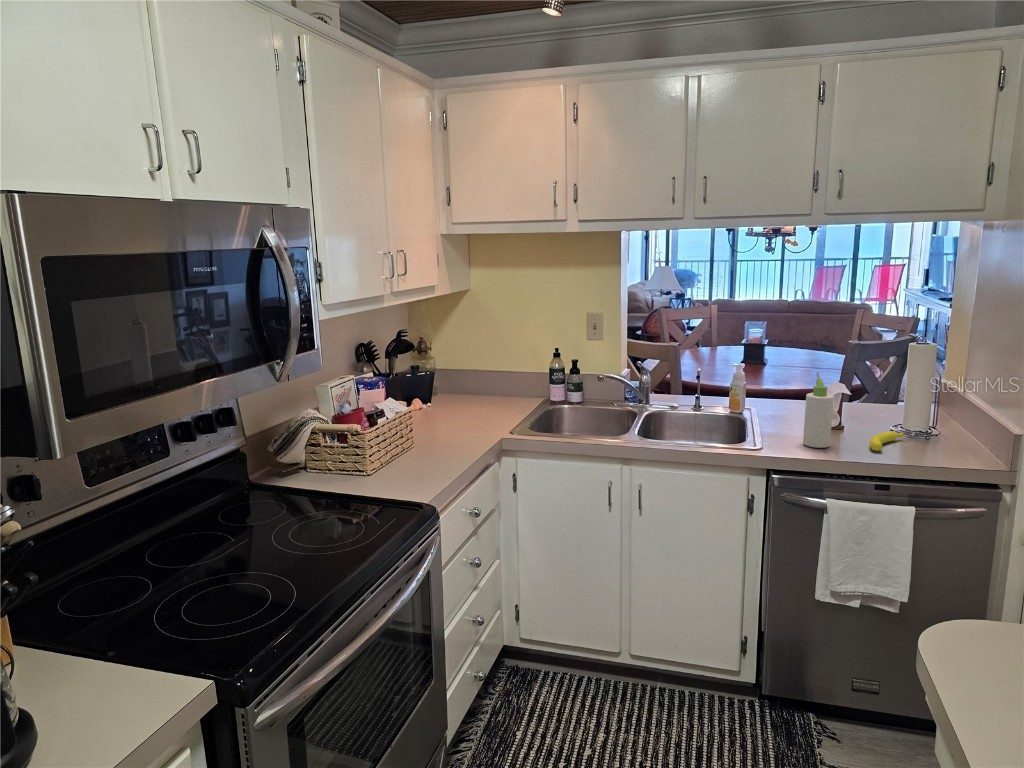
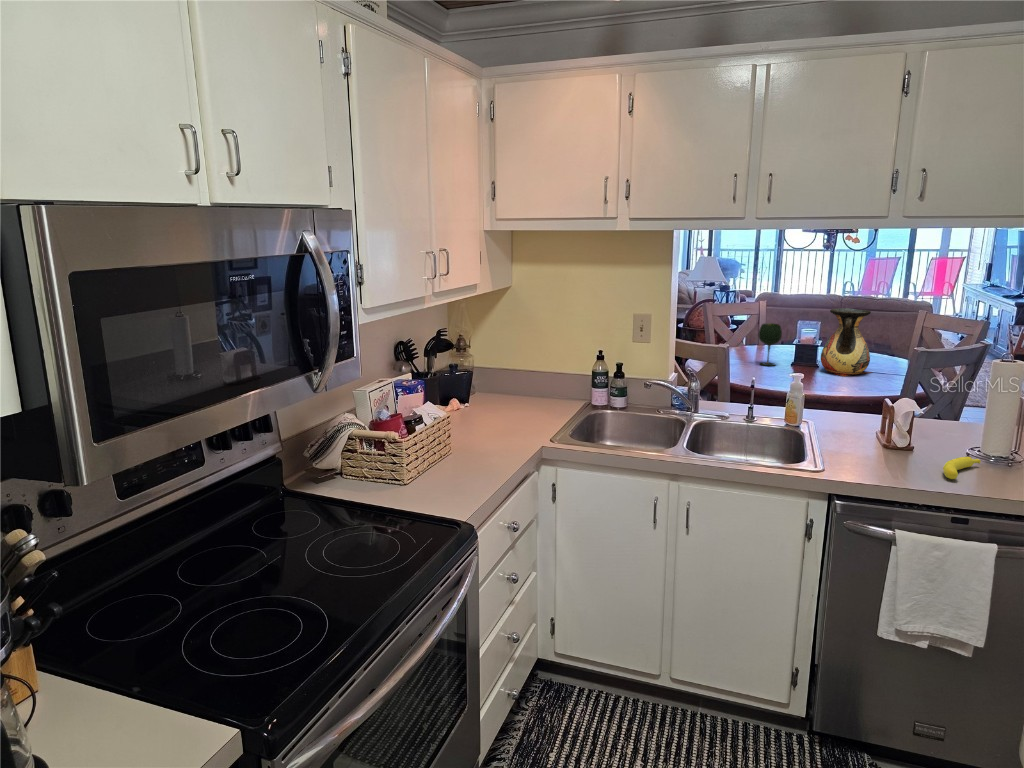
vase: none [768,306,818,371] -> present [821,308,871,377]
wine glass: none [709,323,731,363] -> present [759,323,782,366]
bottle: present [803,372,834,448] -> none [869,391,906,473]

